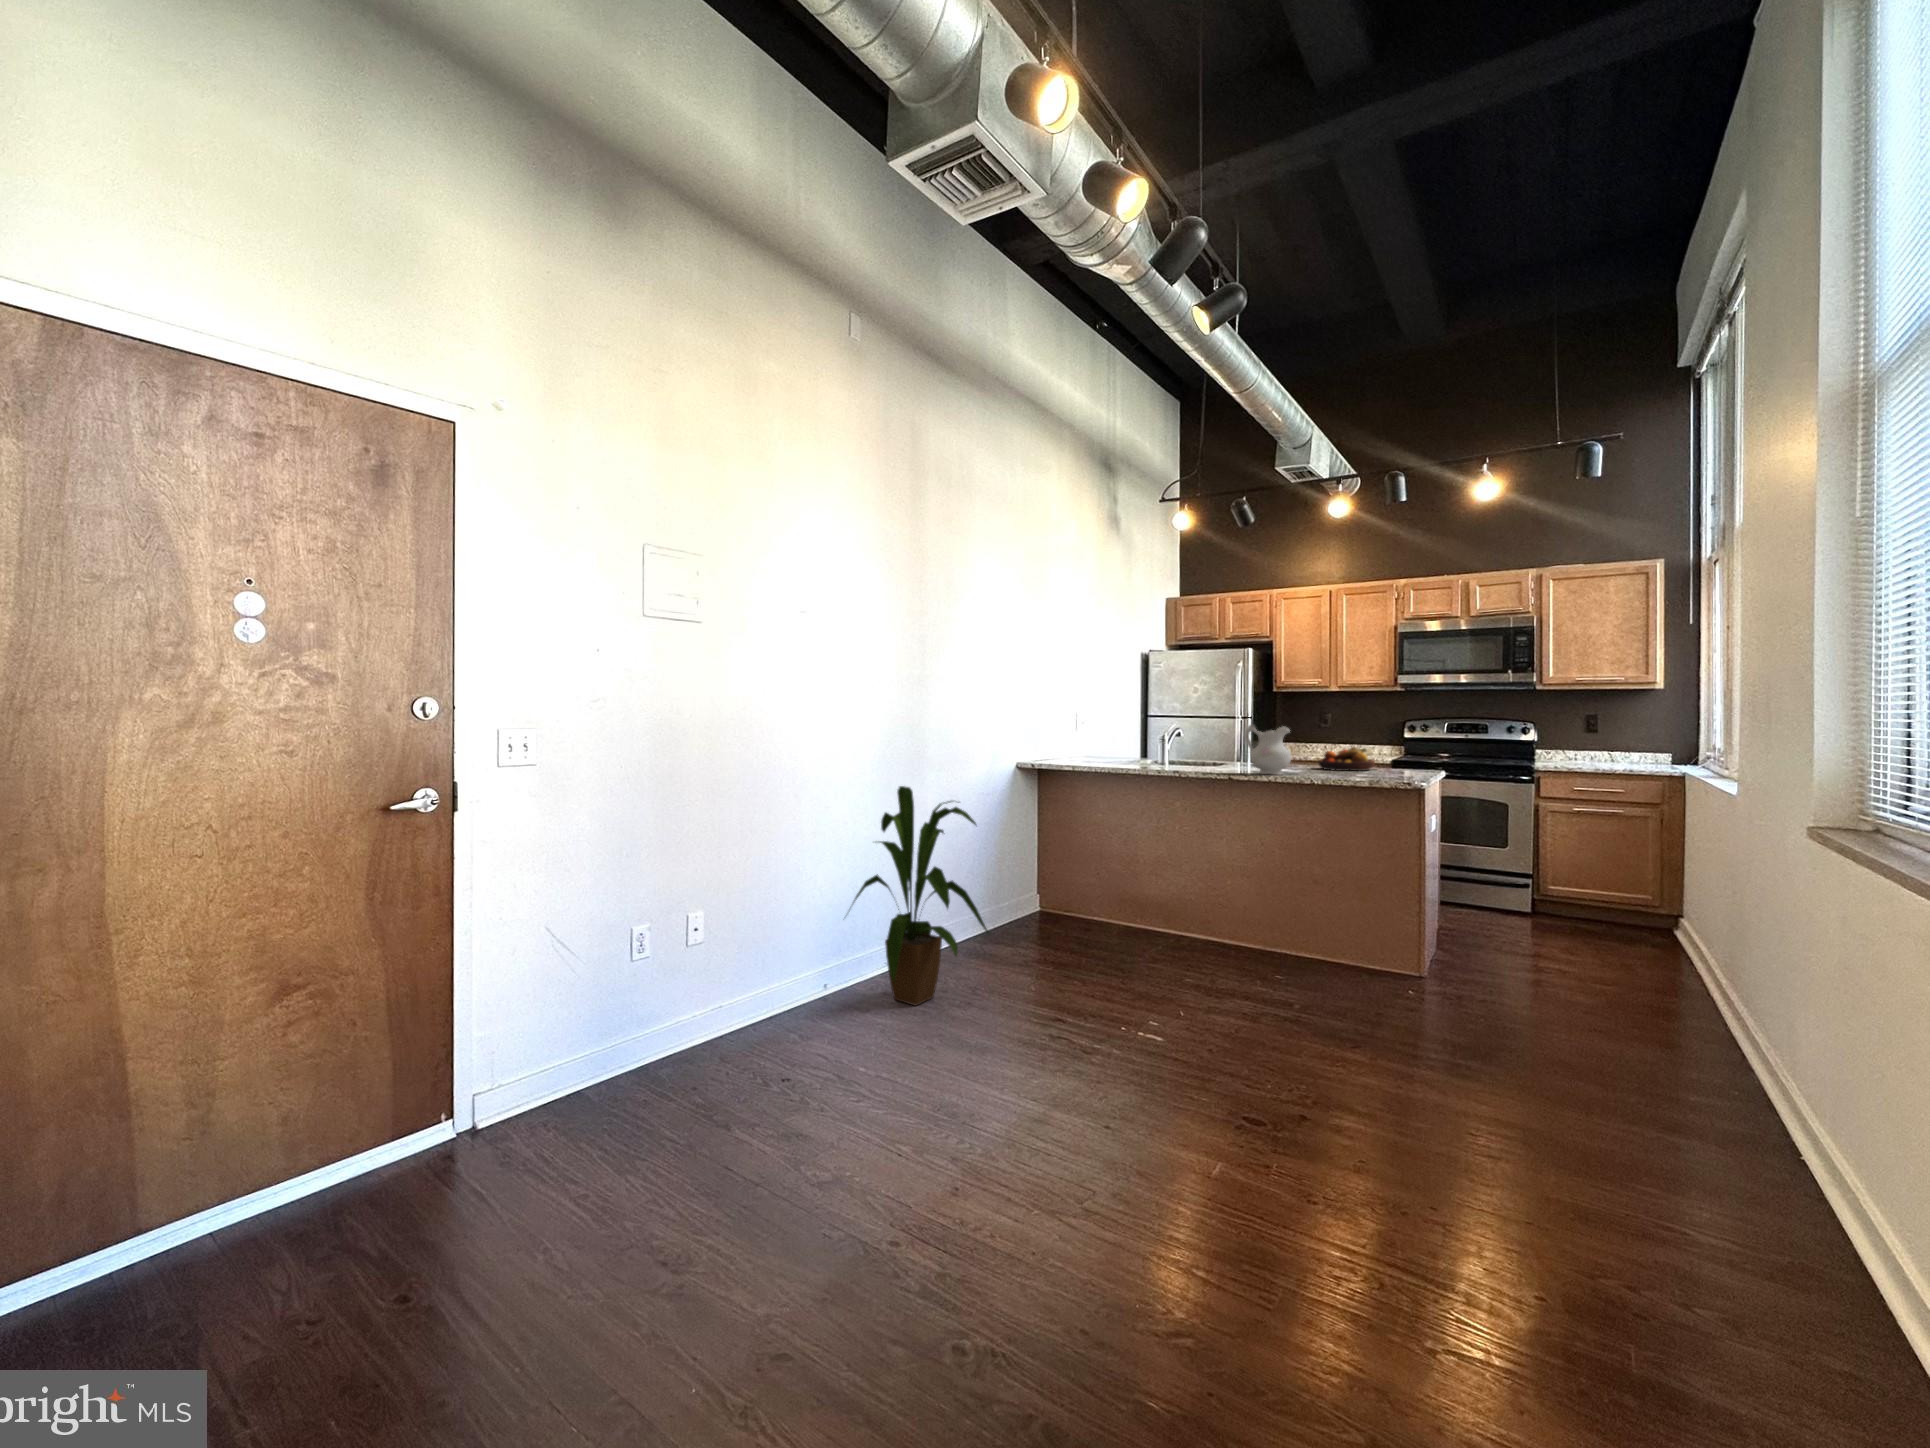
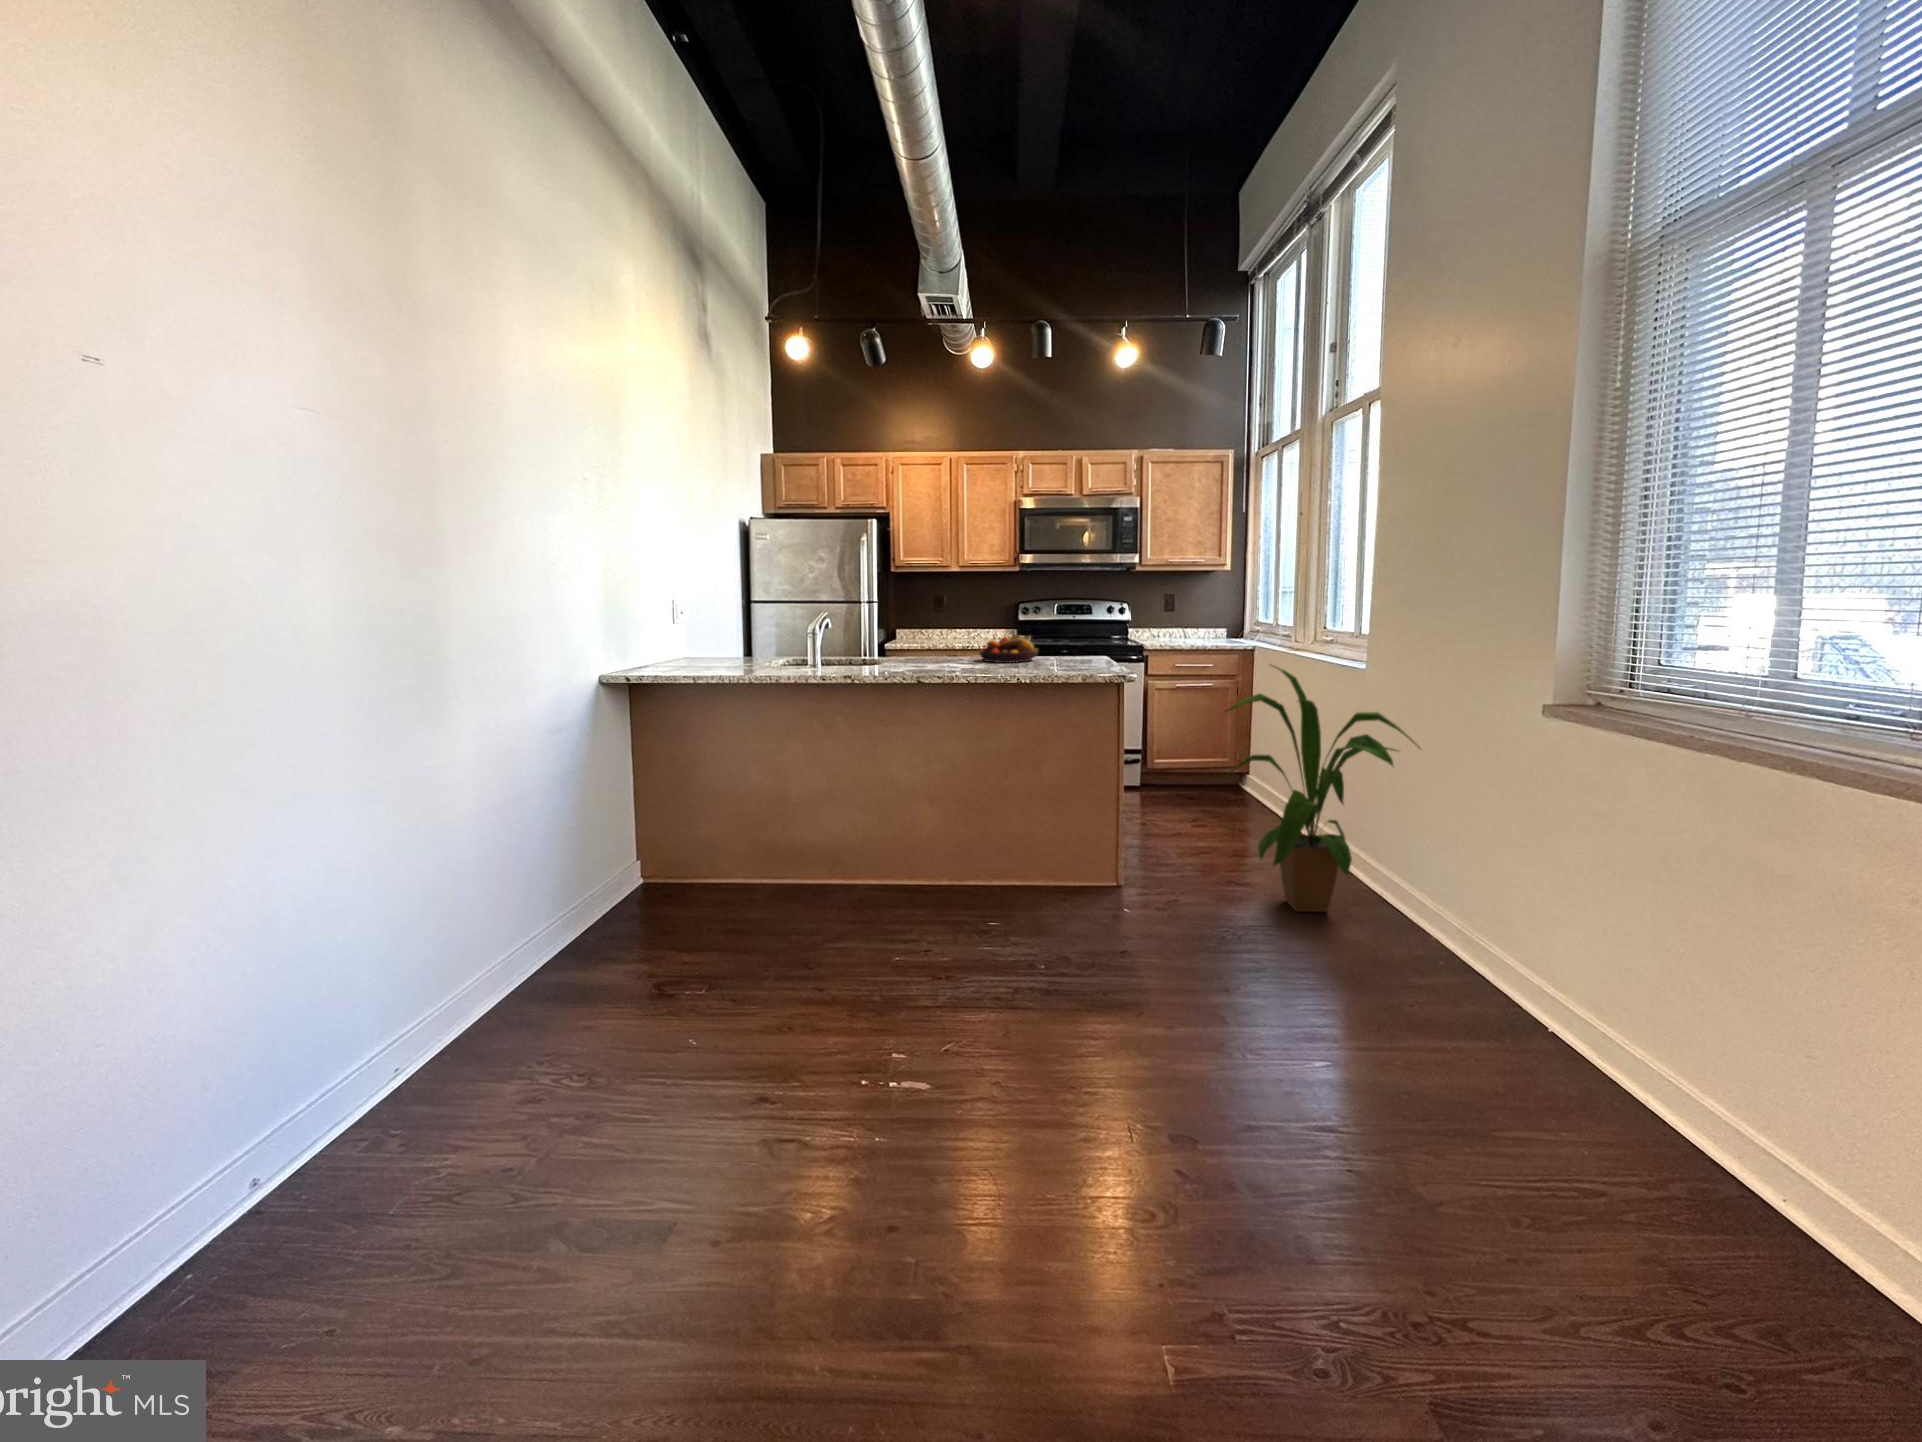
ceramic pitcher: present [1245,725,1291,775] -> none [923,612,978,675]
house plant: present [853,786,988,1005] -> present [1226,665,1419,912]

